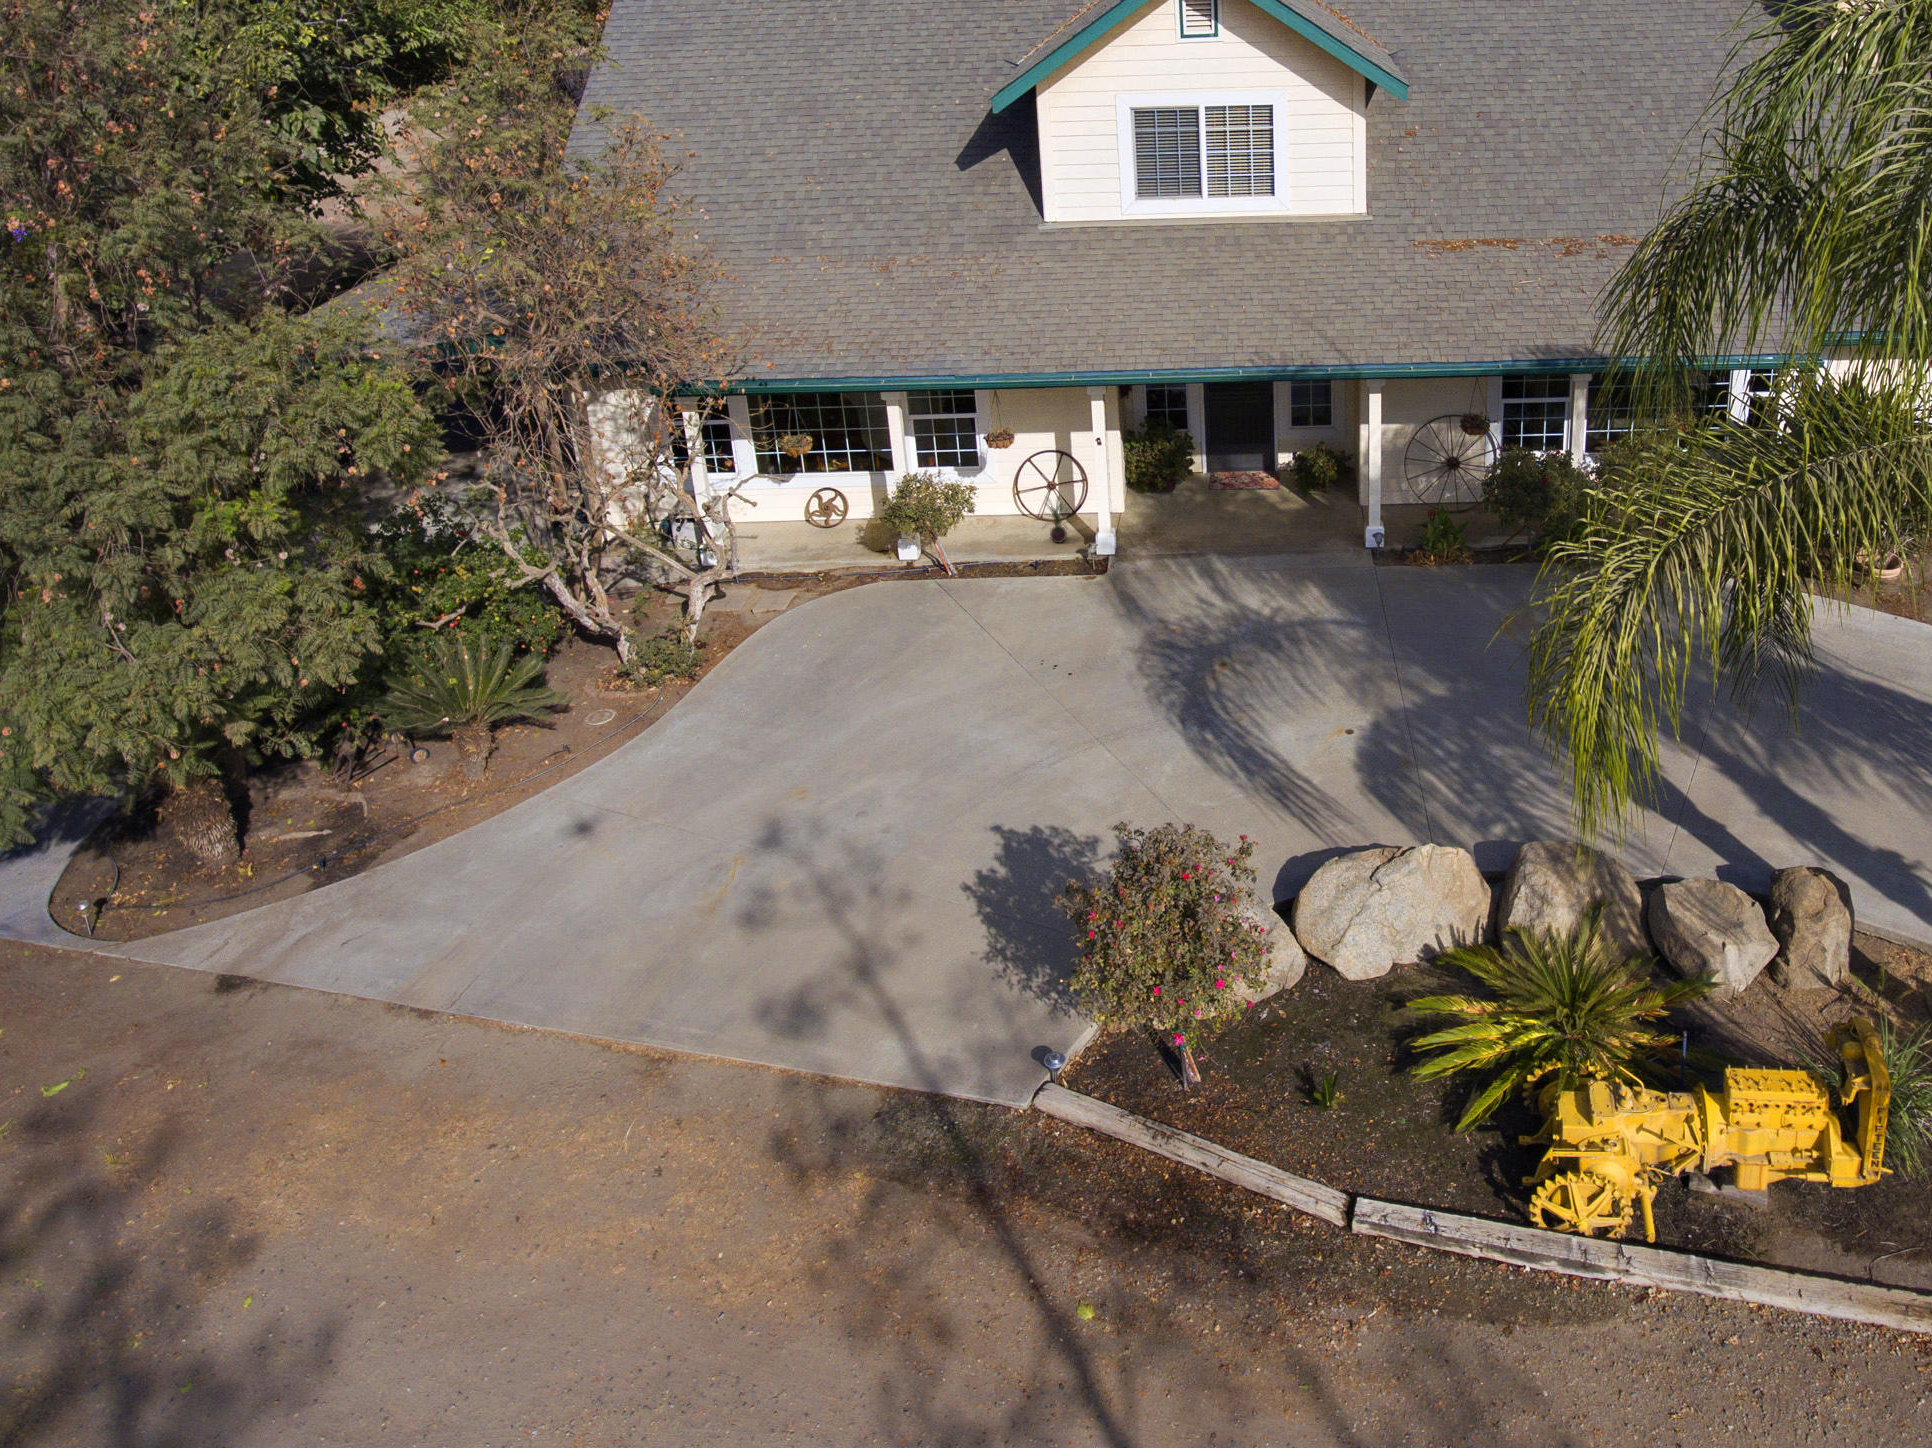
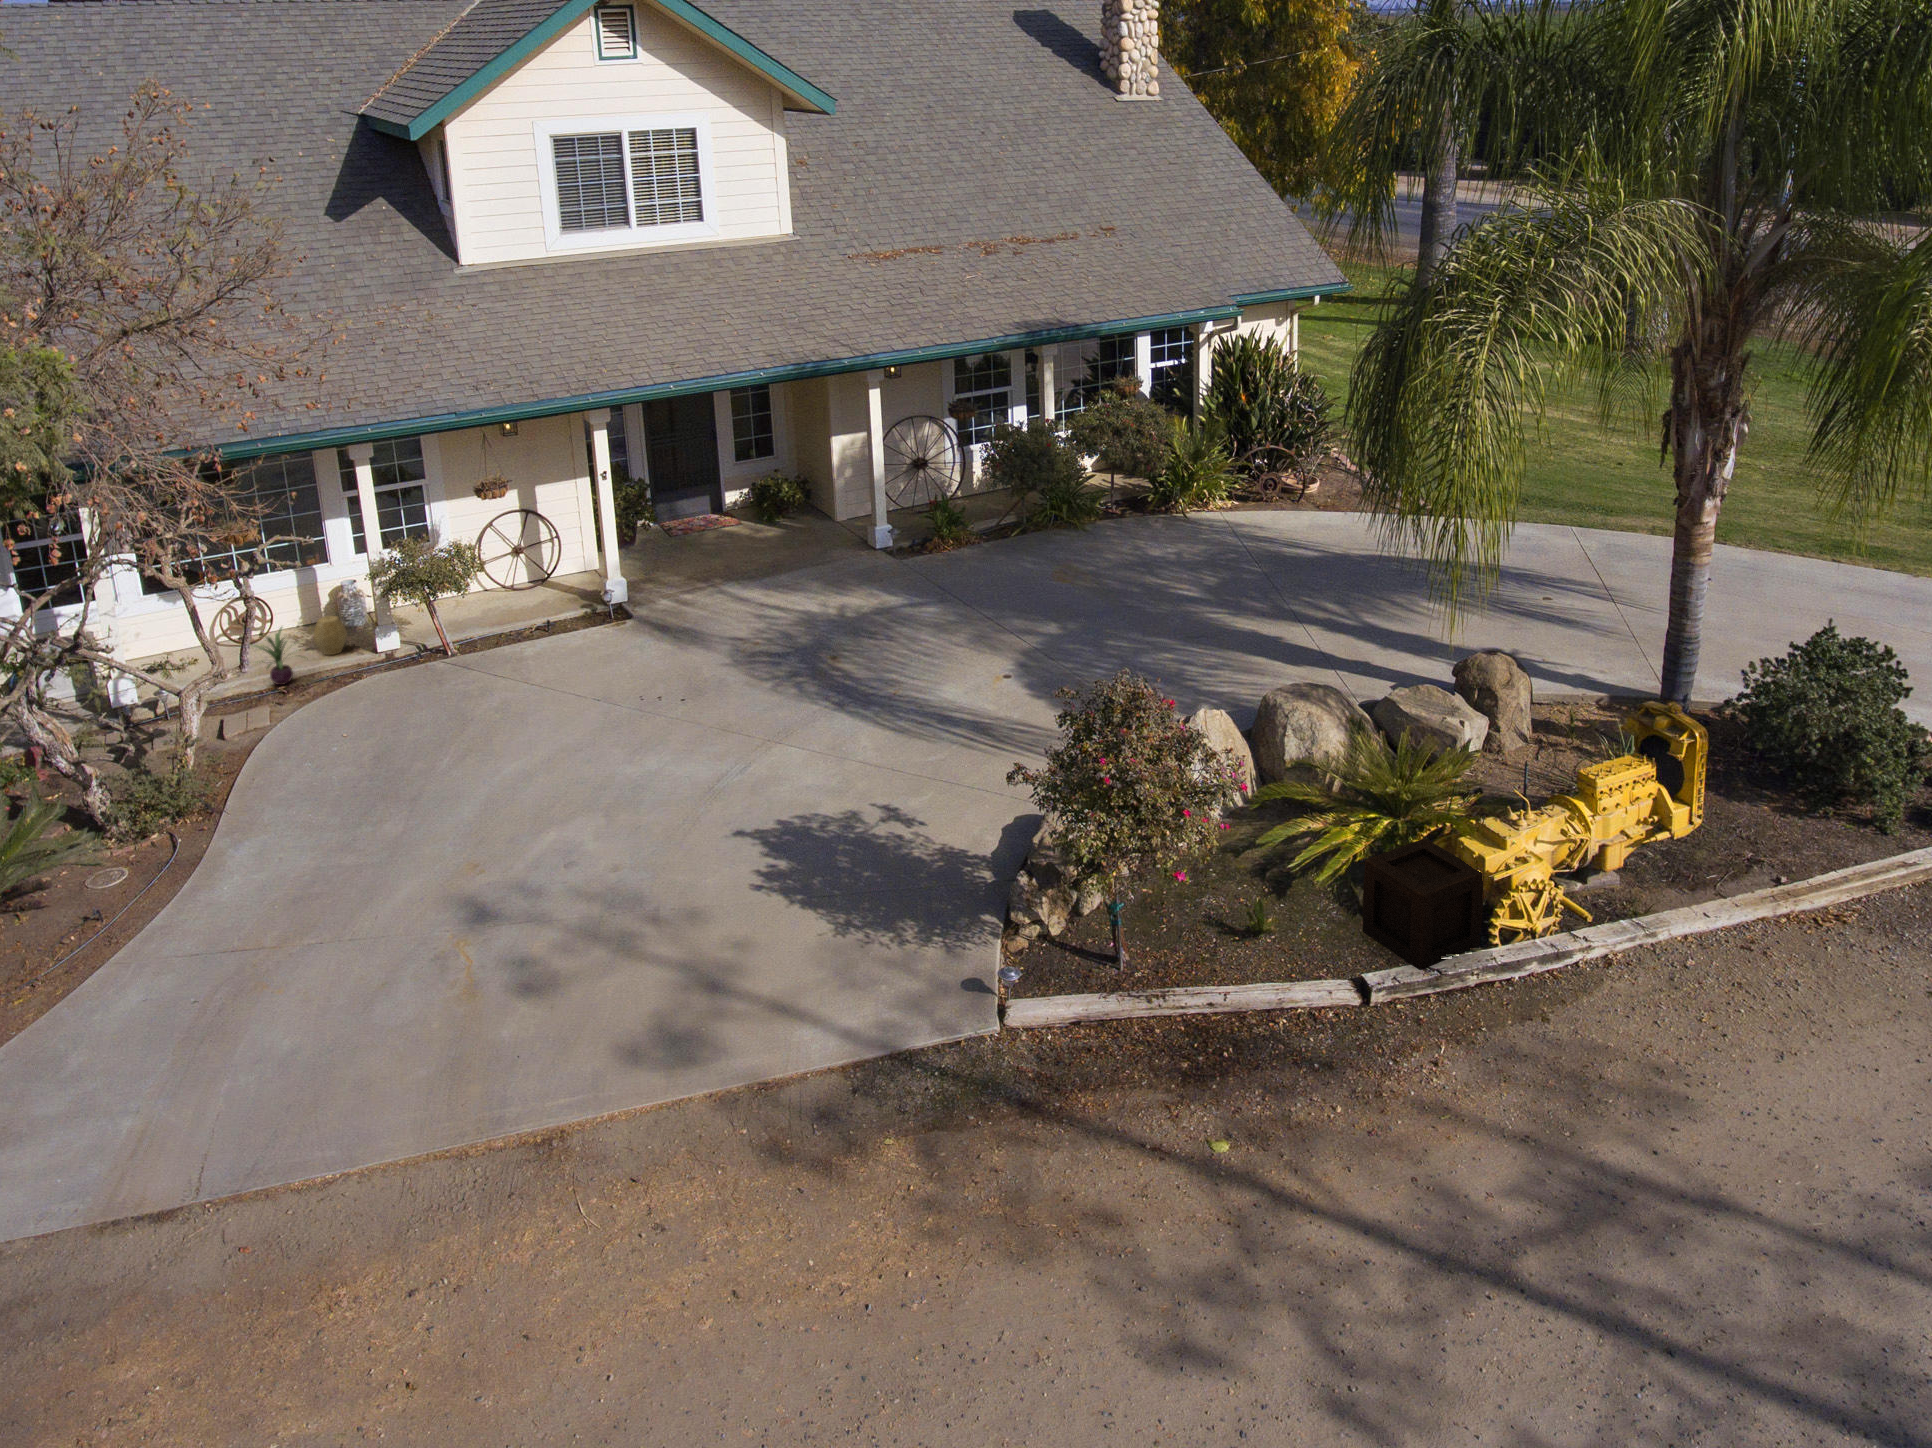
decorative plant: present [1046,496,1076,543] -> present [255,627,297,685]
wooden crate: none [1429,1080,1534,1215] -> present [1363,838,1484,970]

